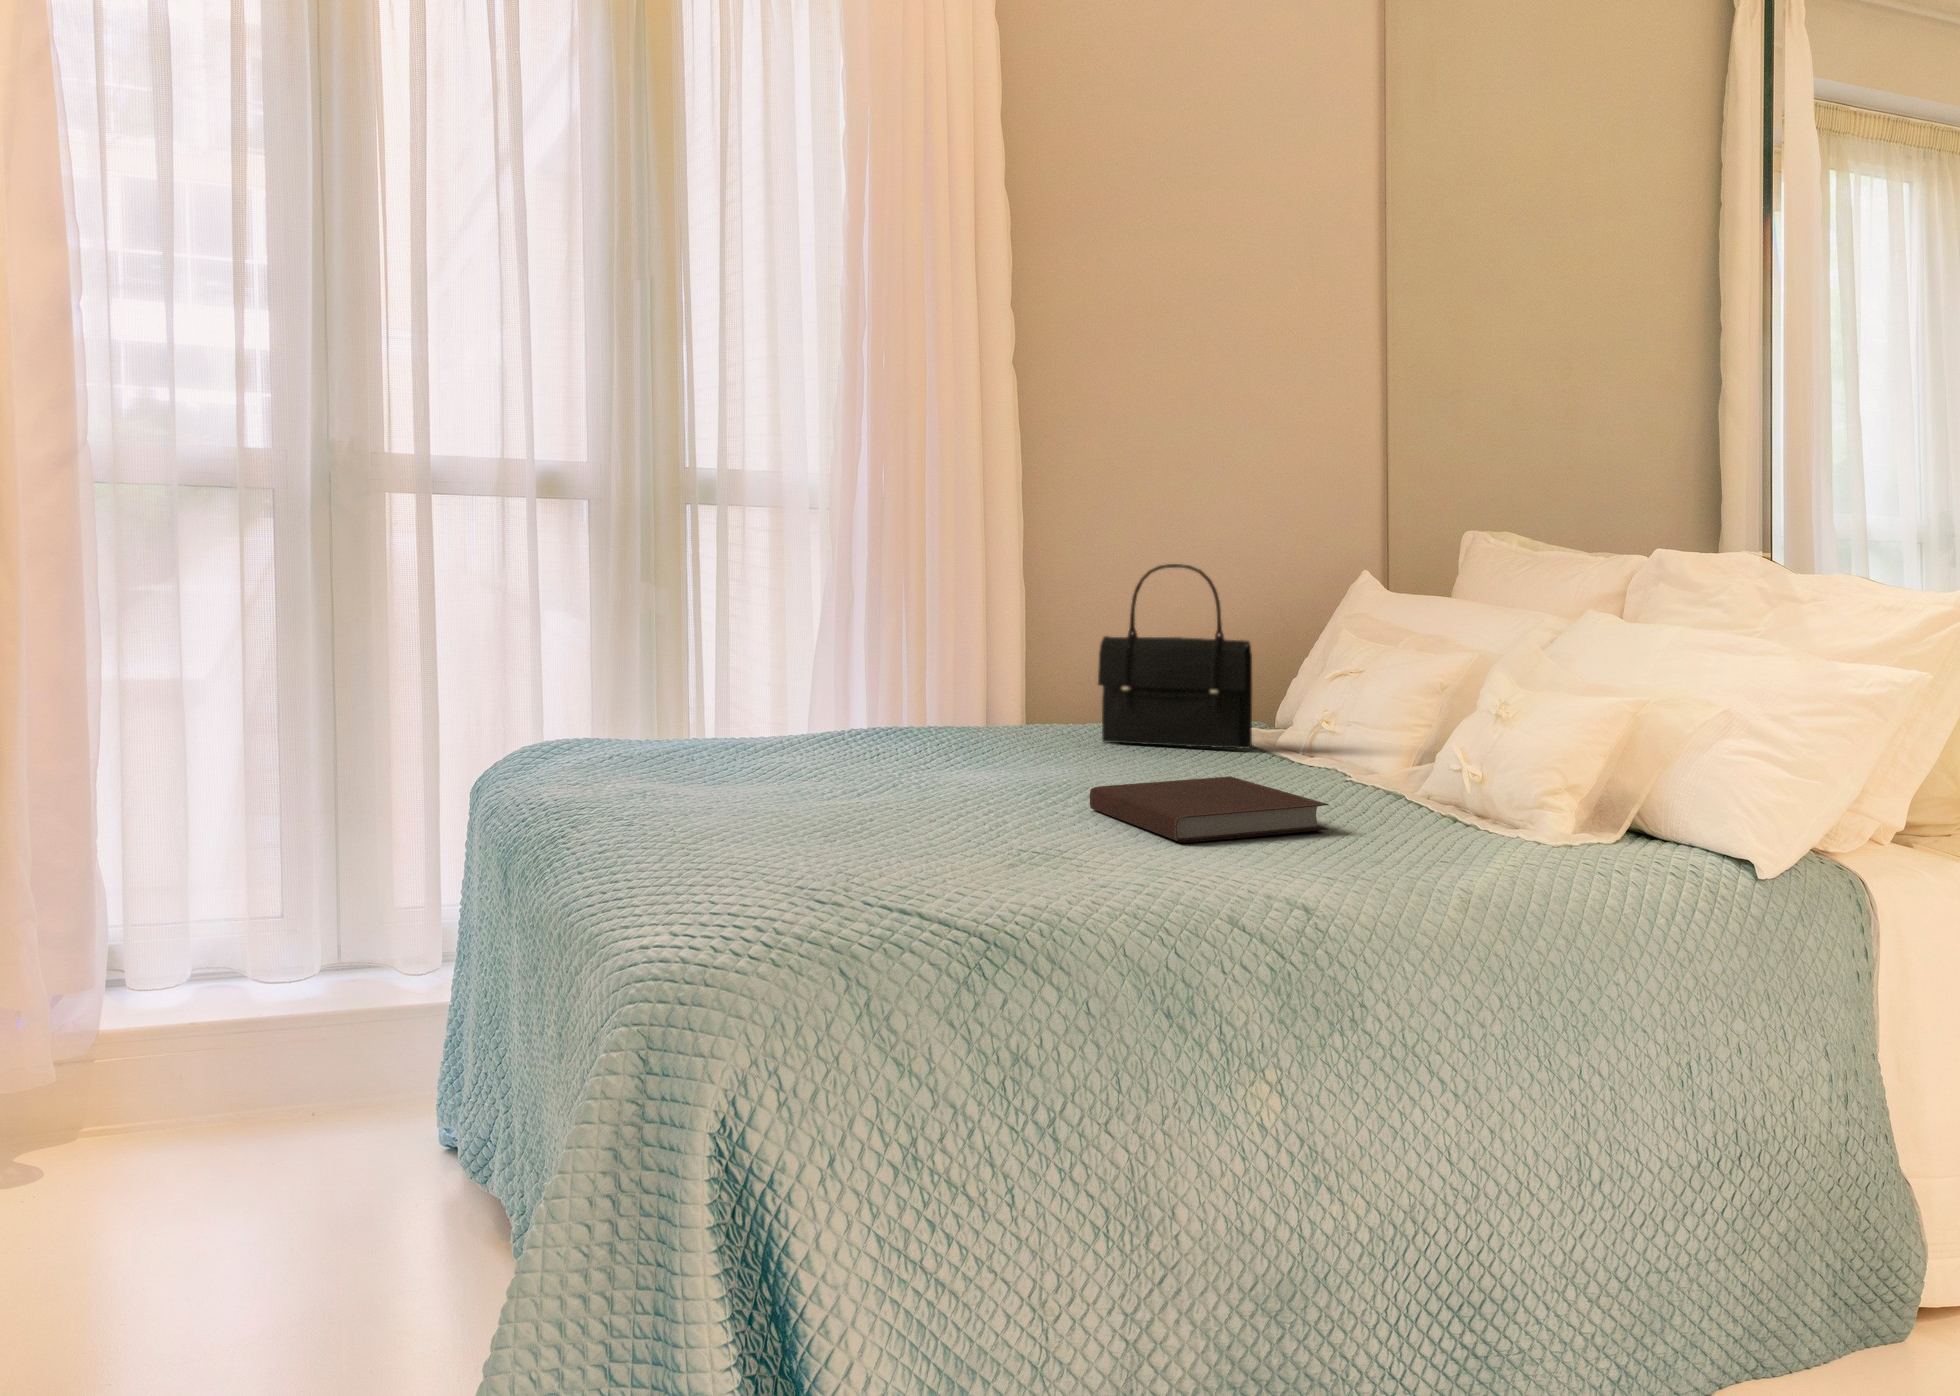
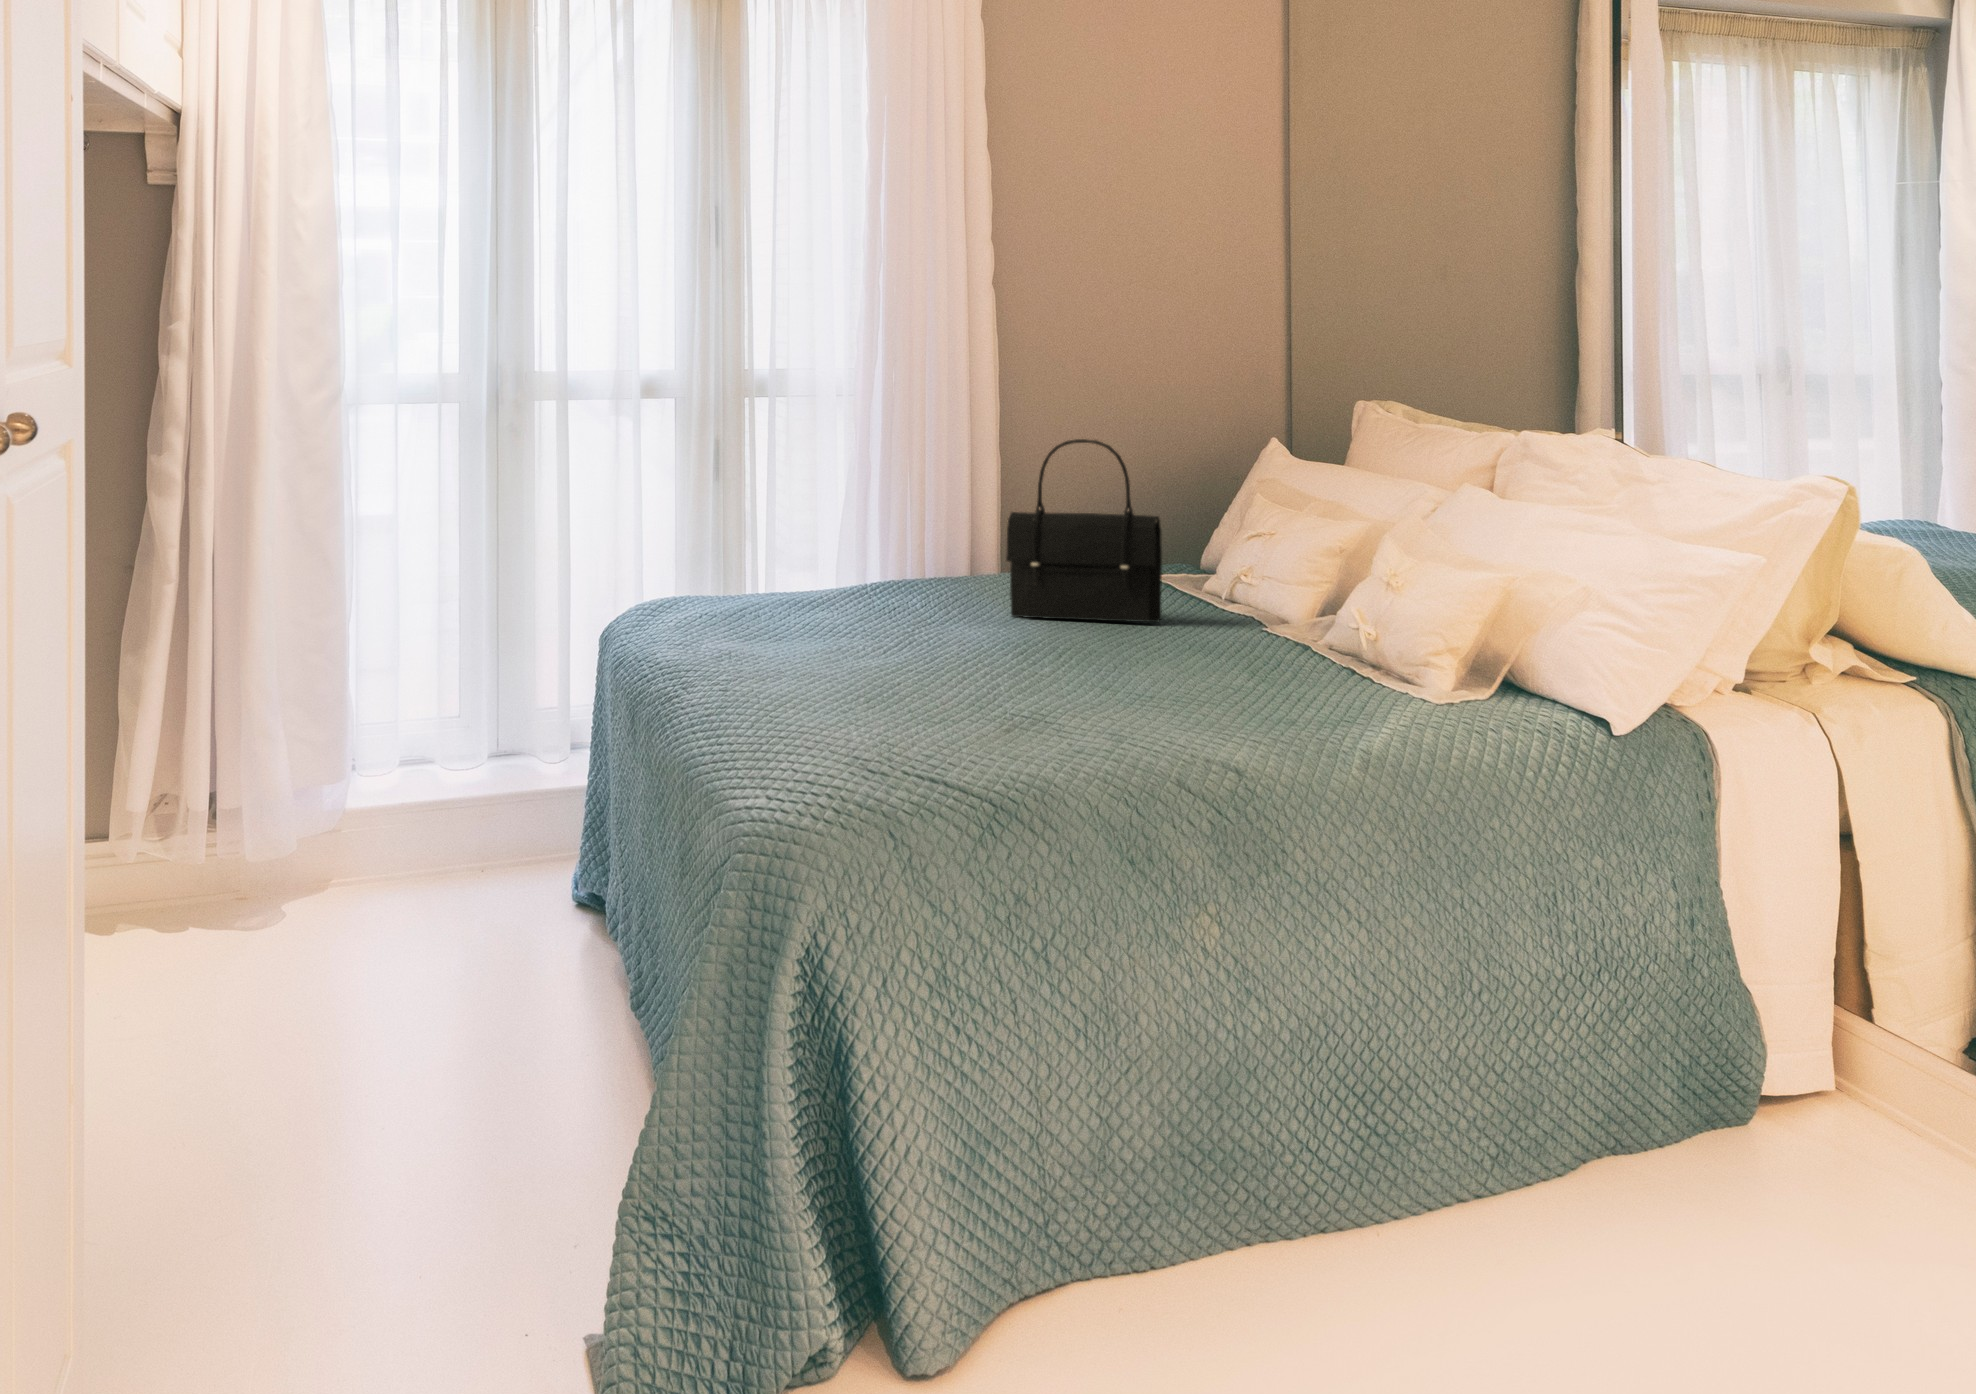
notebook: present [1090,776,1328,842] -> none [1026,657,1251,722]

